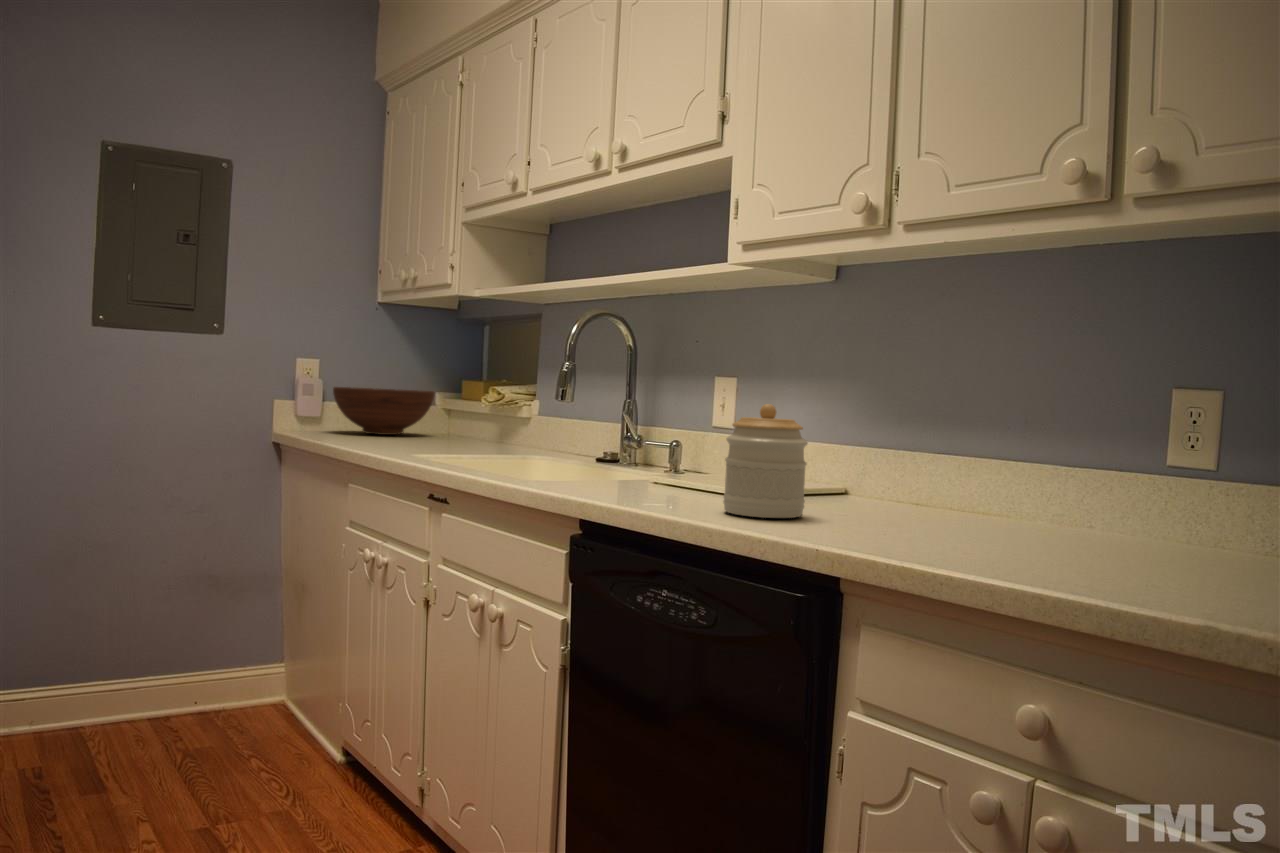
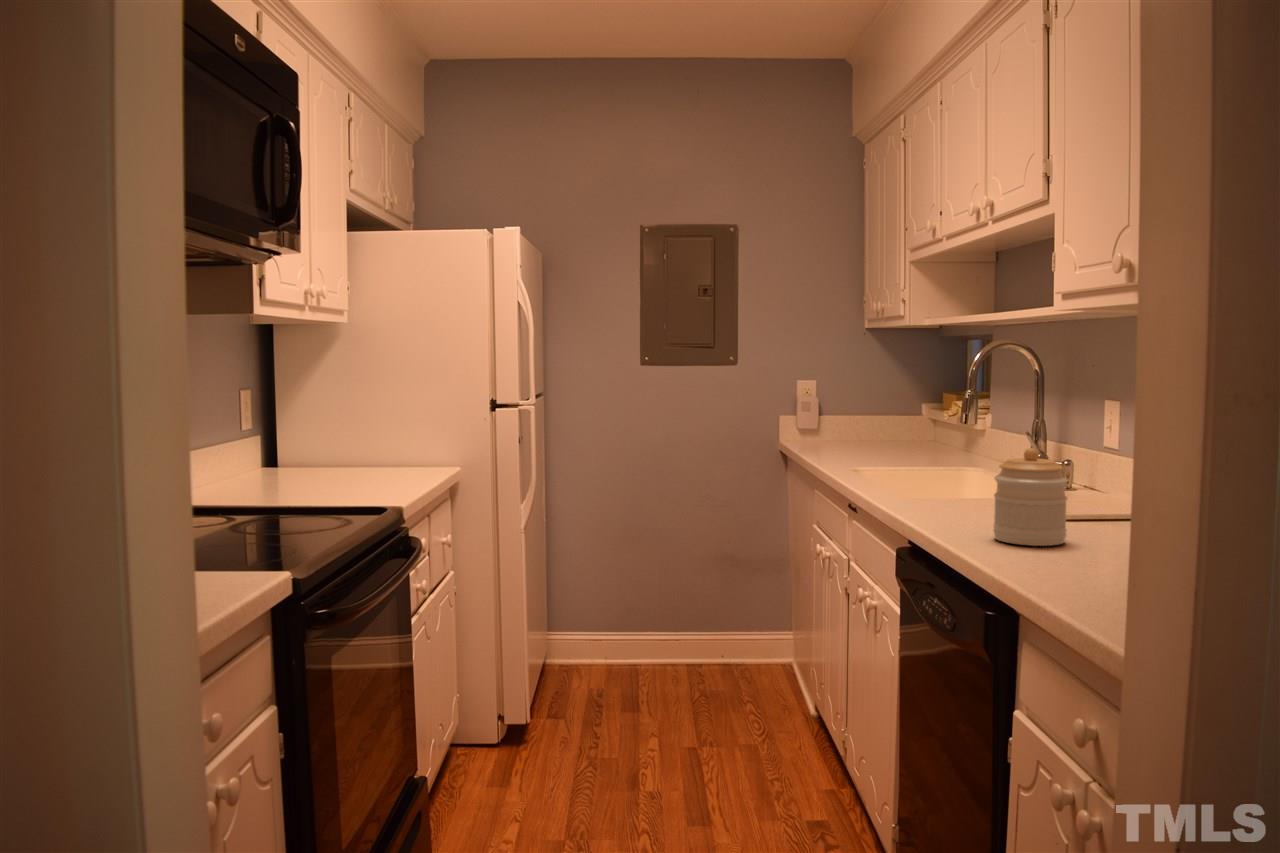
fruit bowl: present [333,387,434,435] -> none [827,402,916,444]

